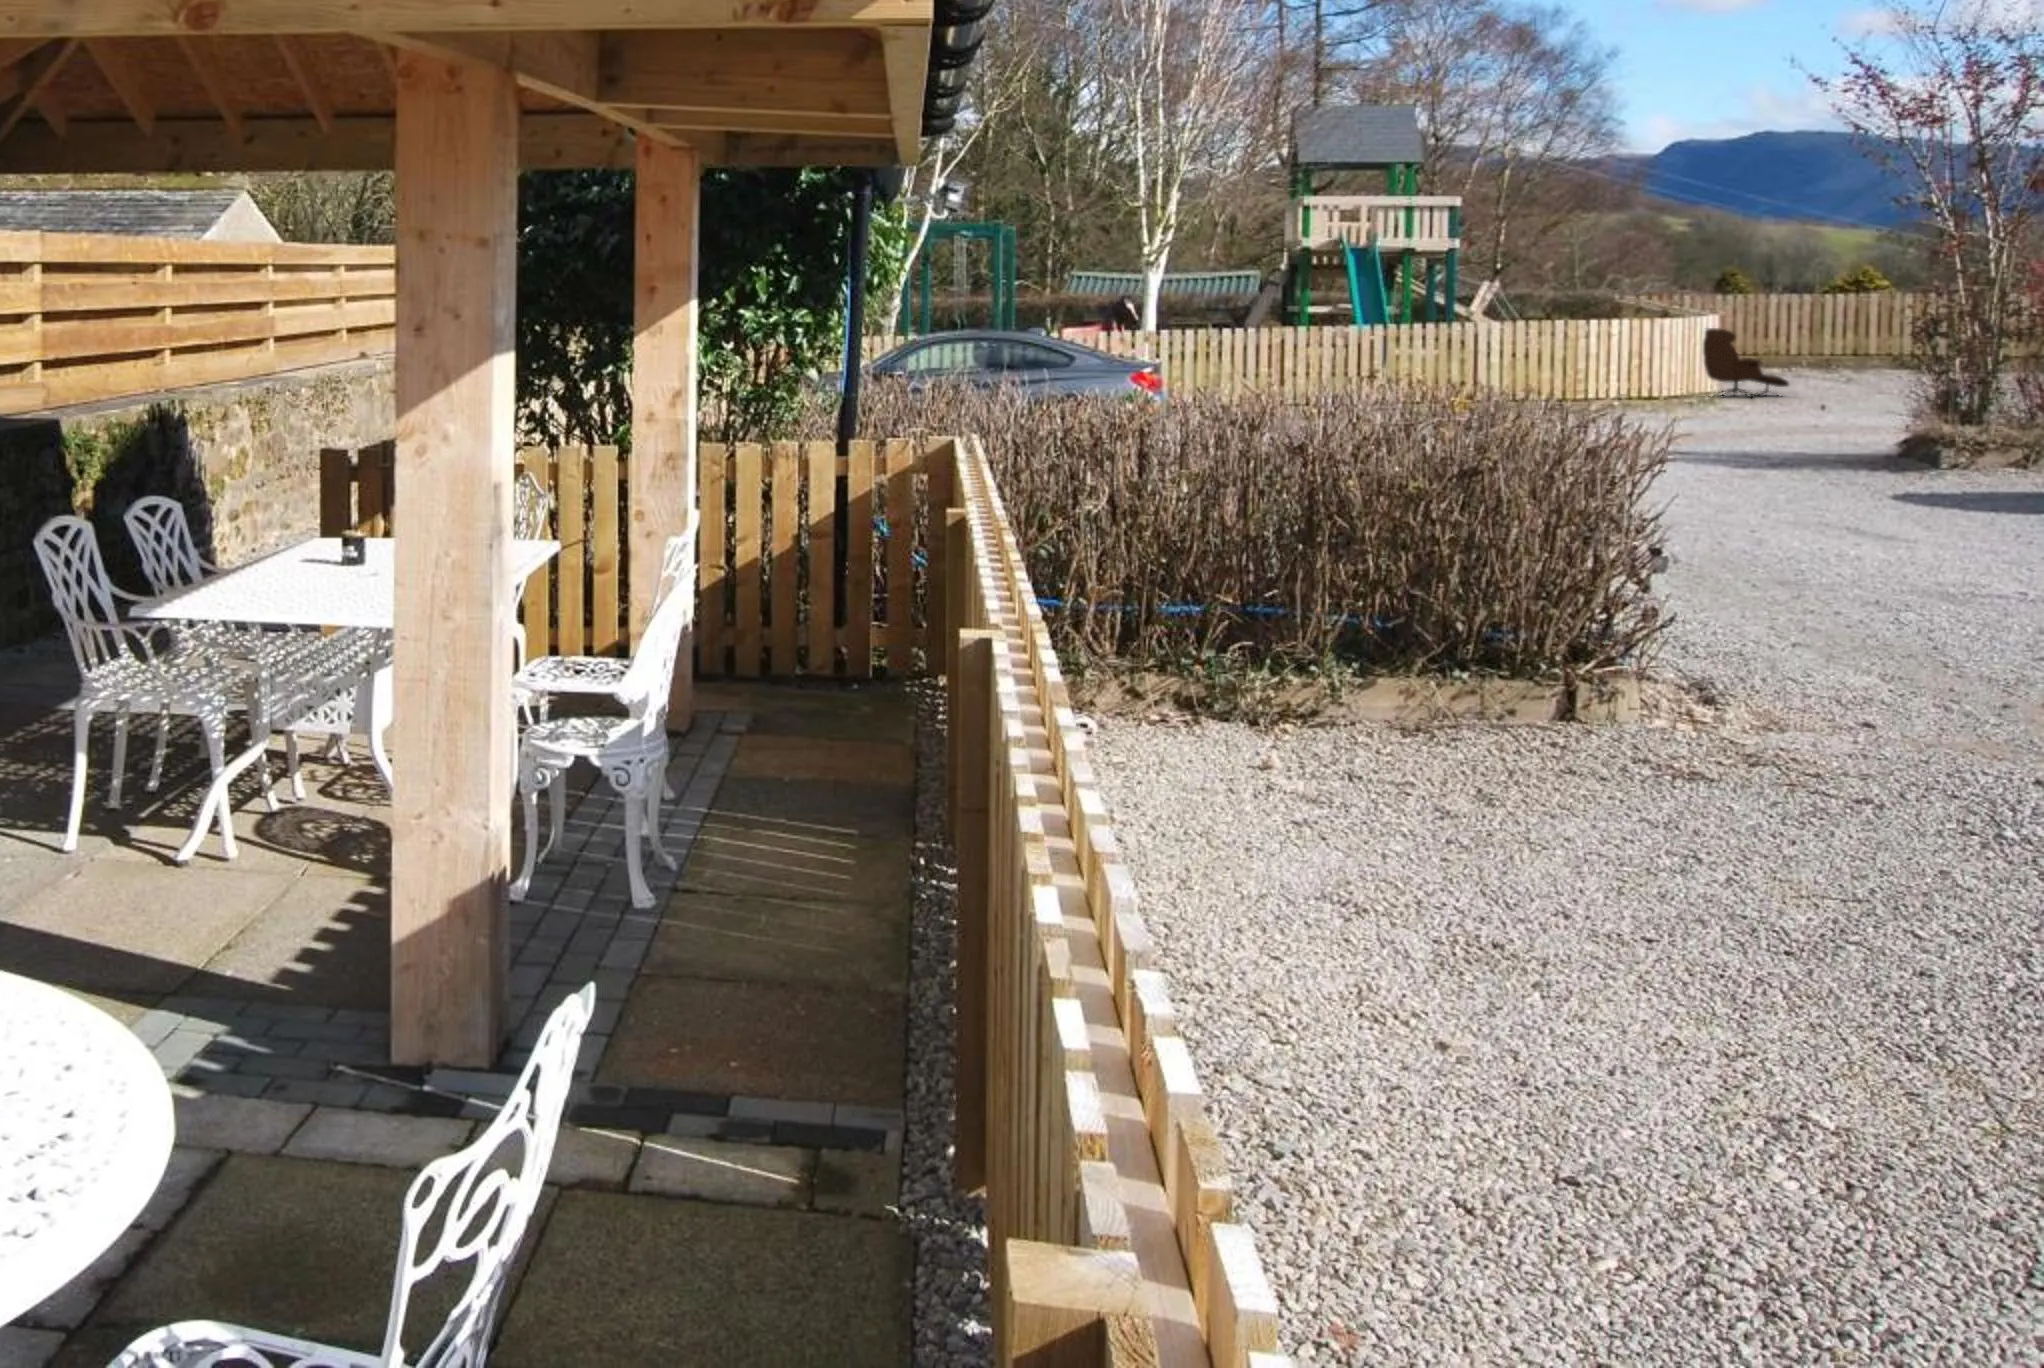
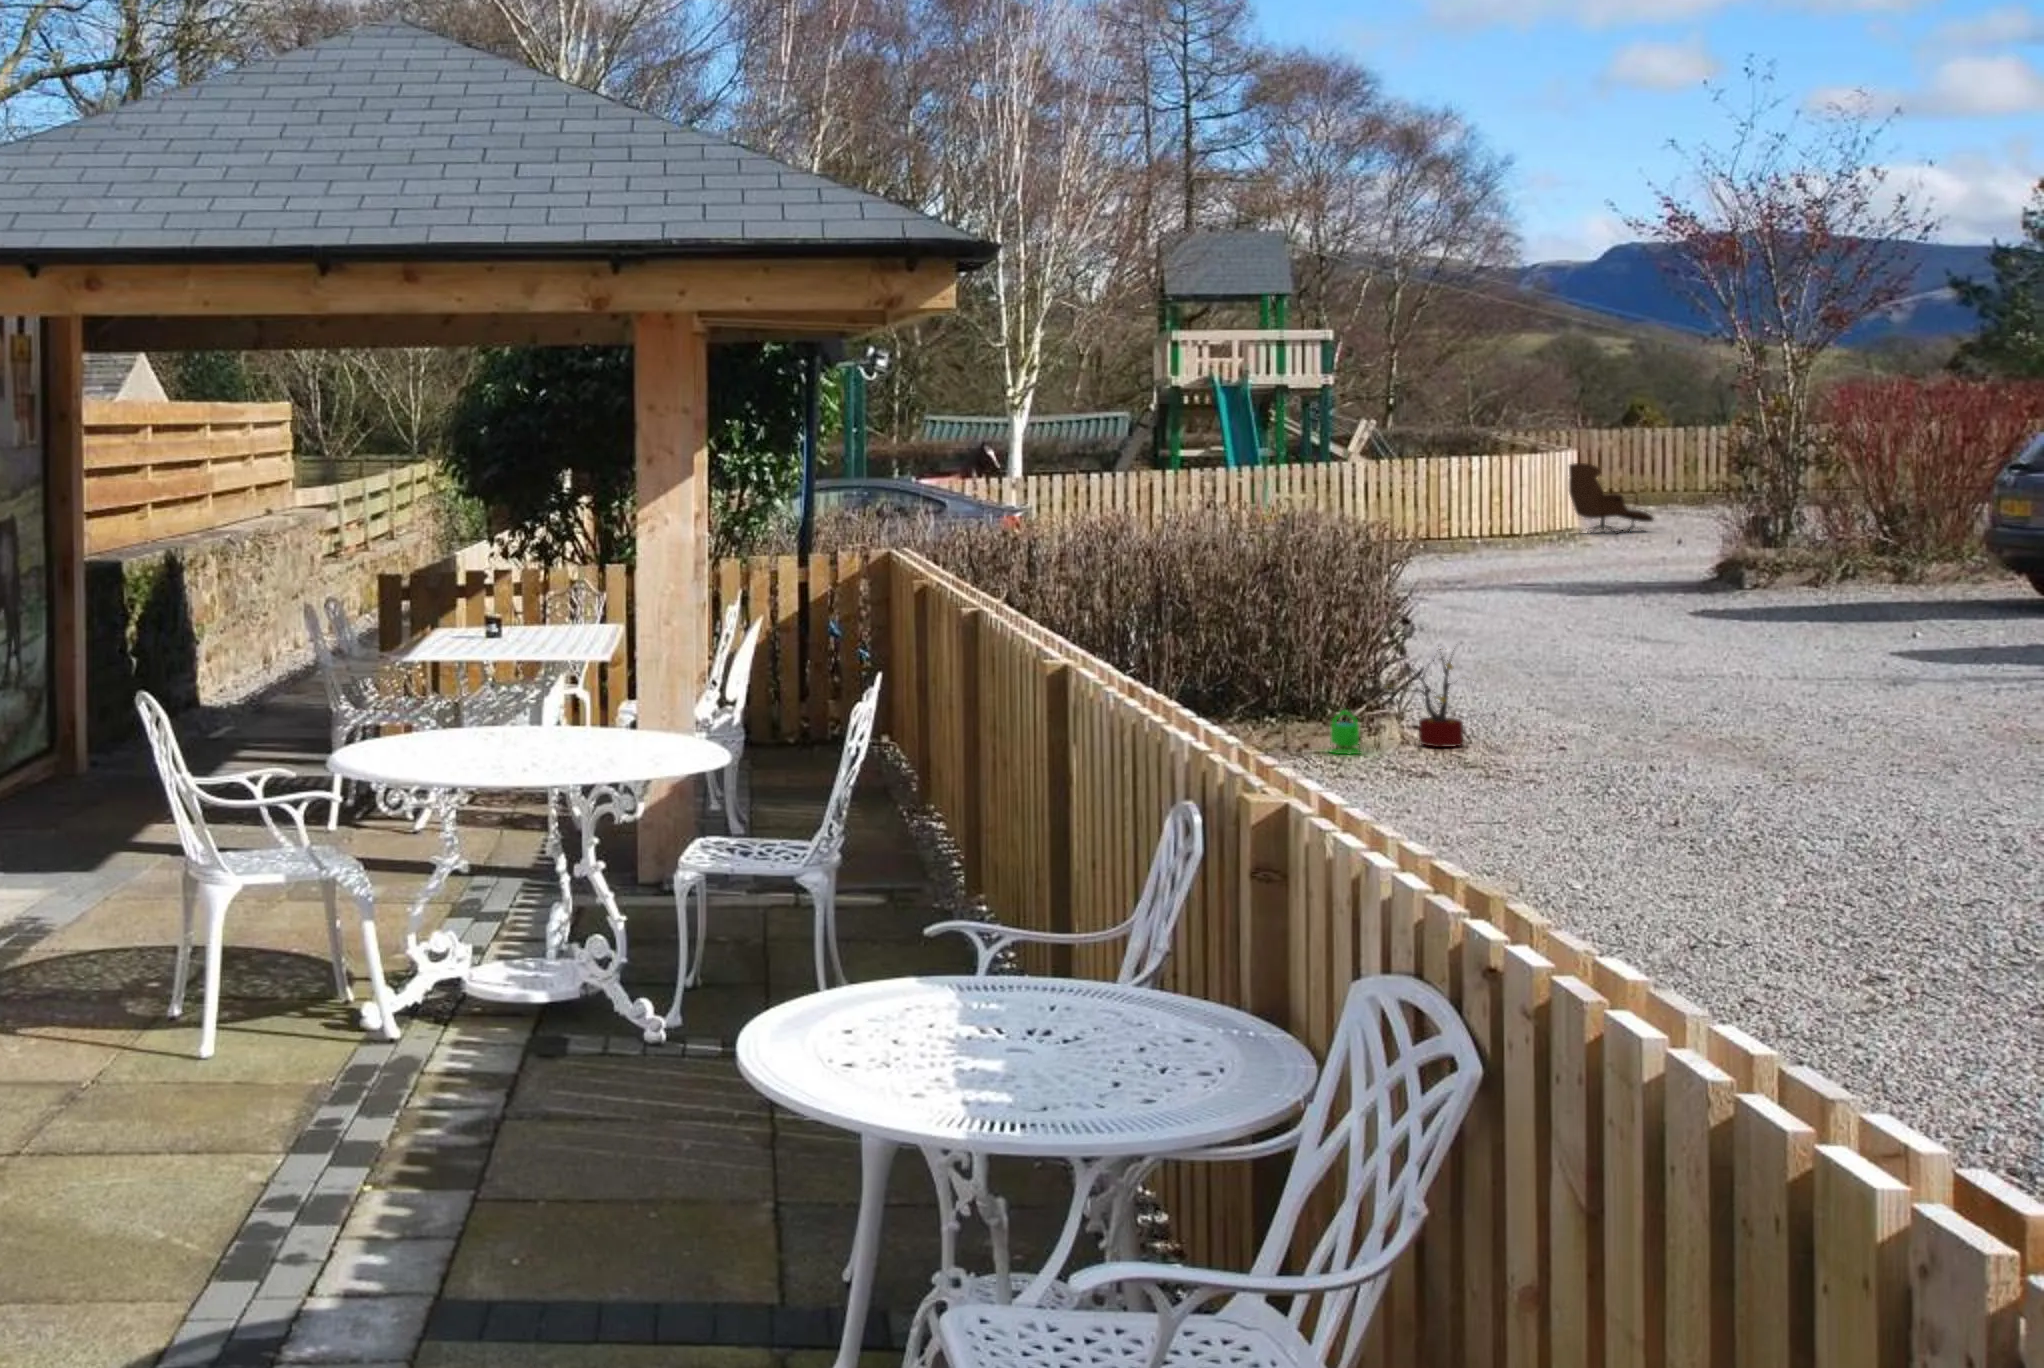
decorative plant: none [1625,575,1759,719] -> present [1407,649,1463,747]
watering can: none [1543,665,1591,725] -> present [1330,710,1360,754]

